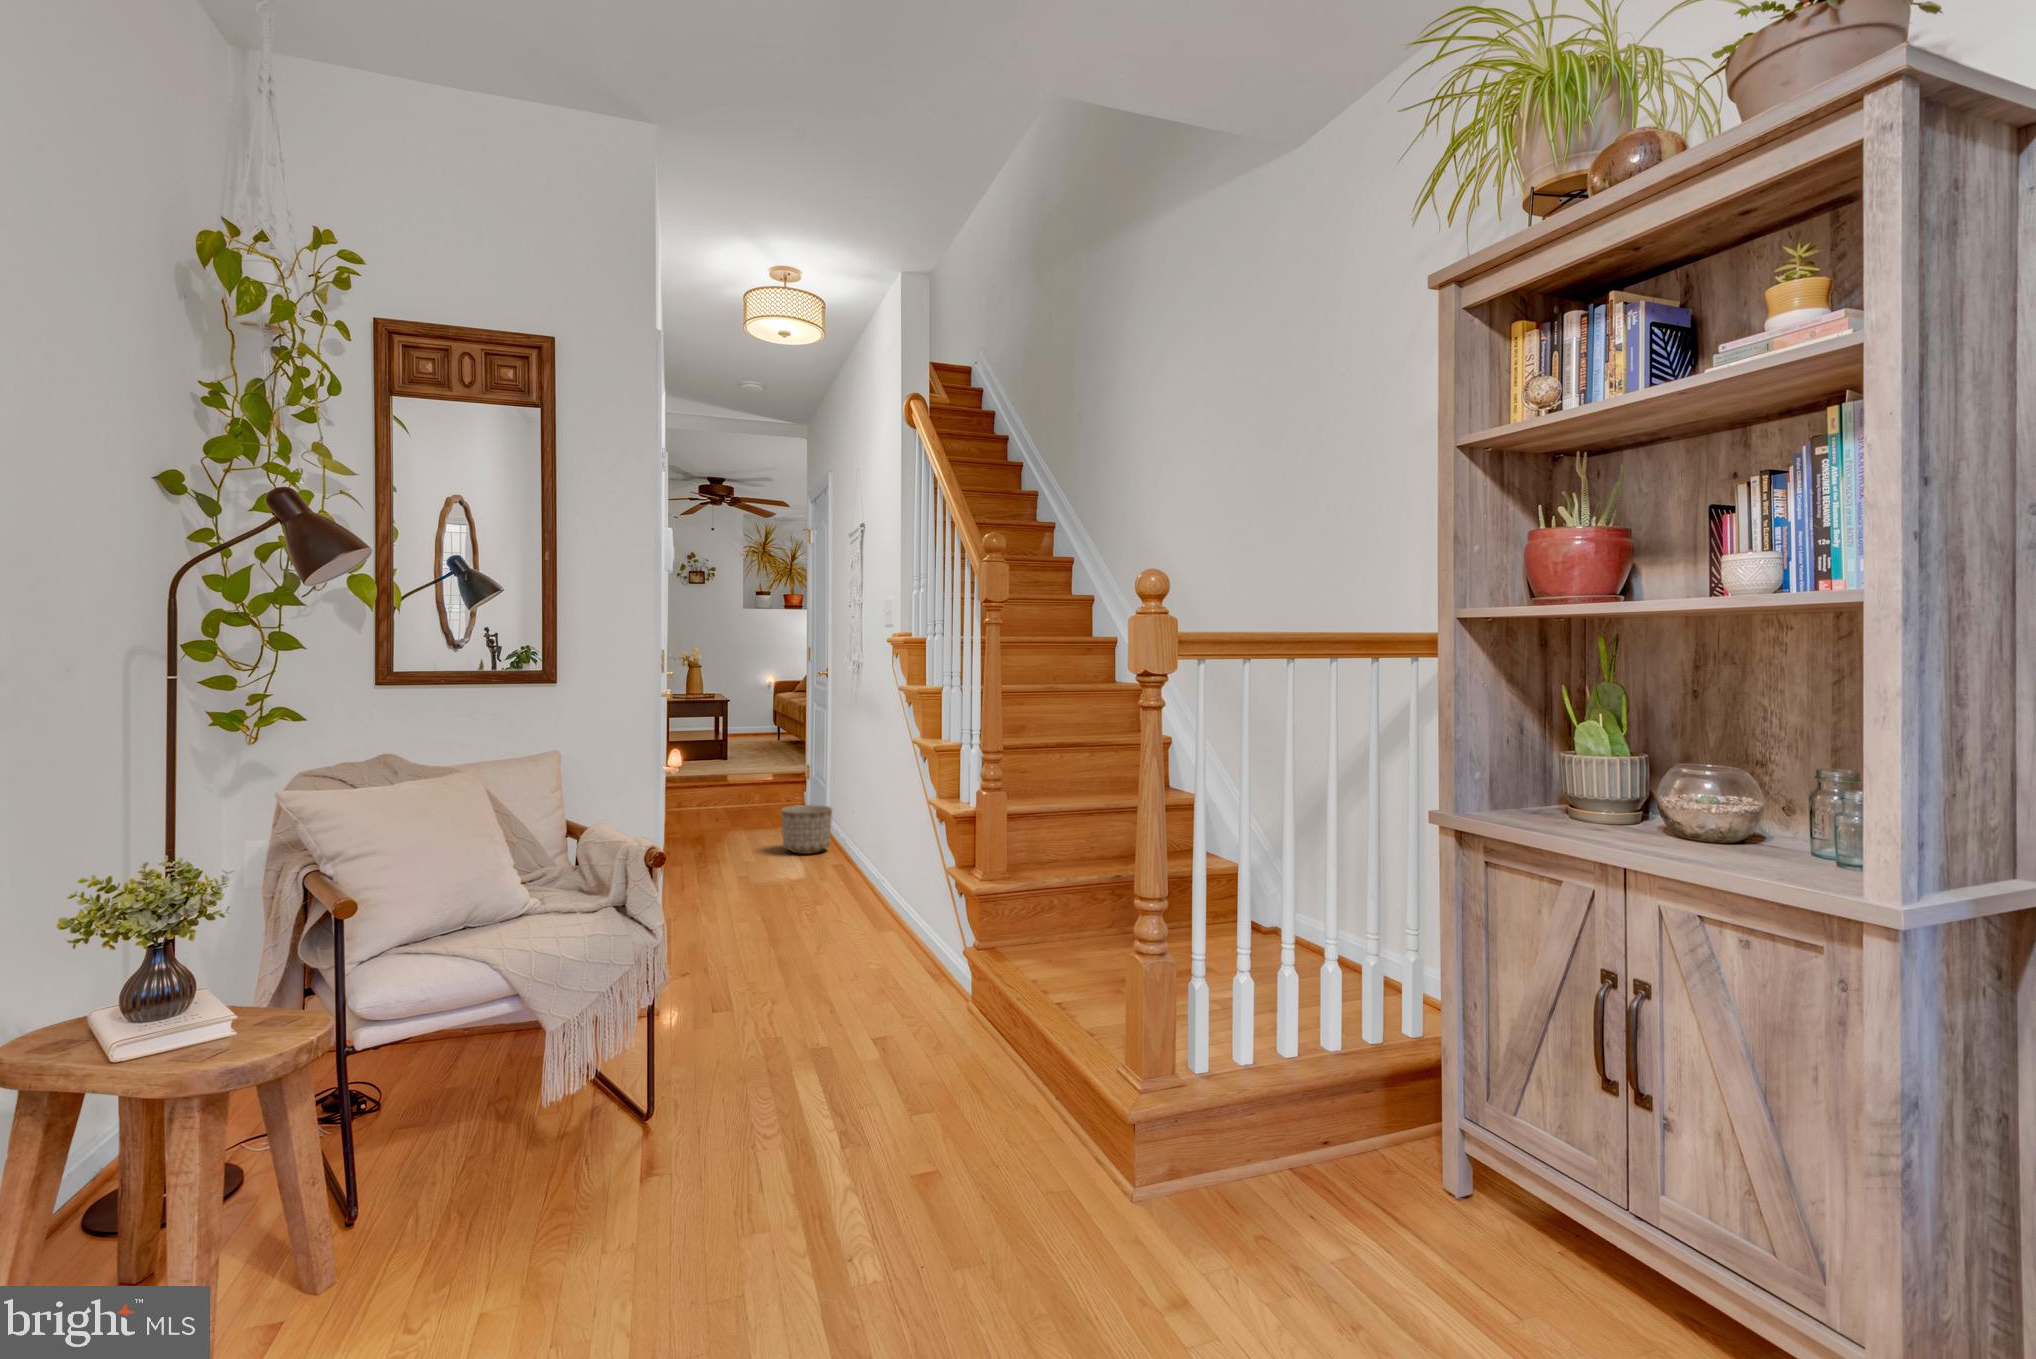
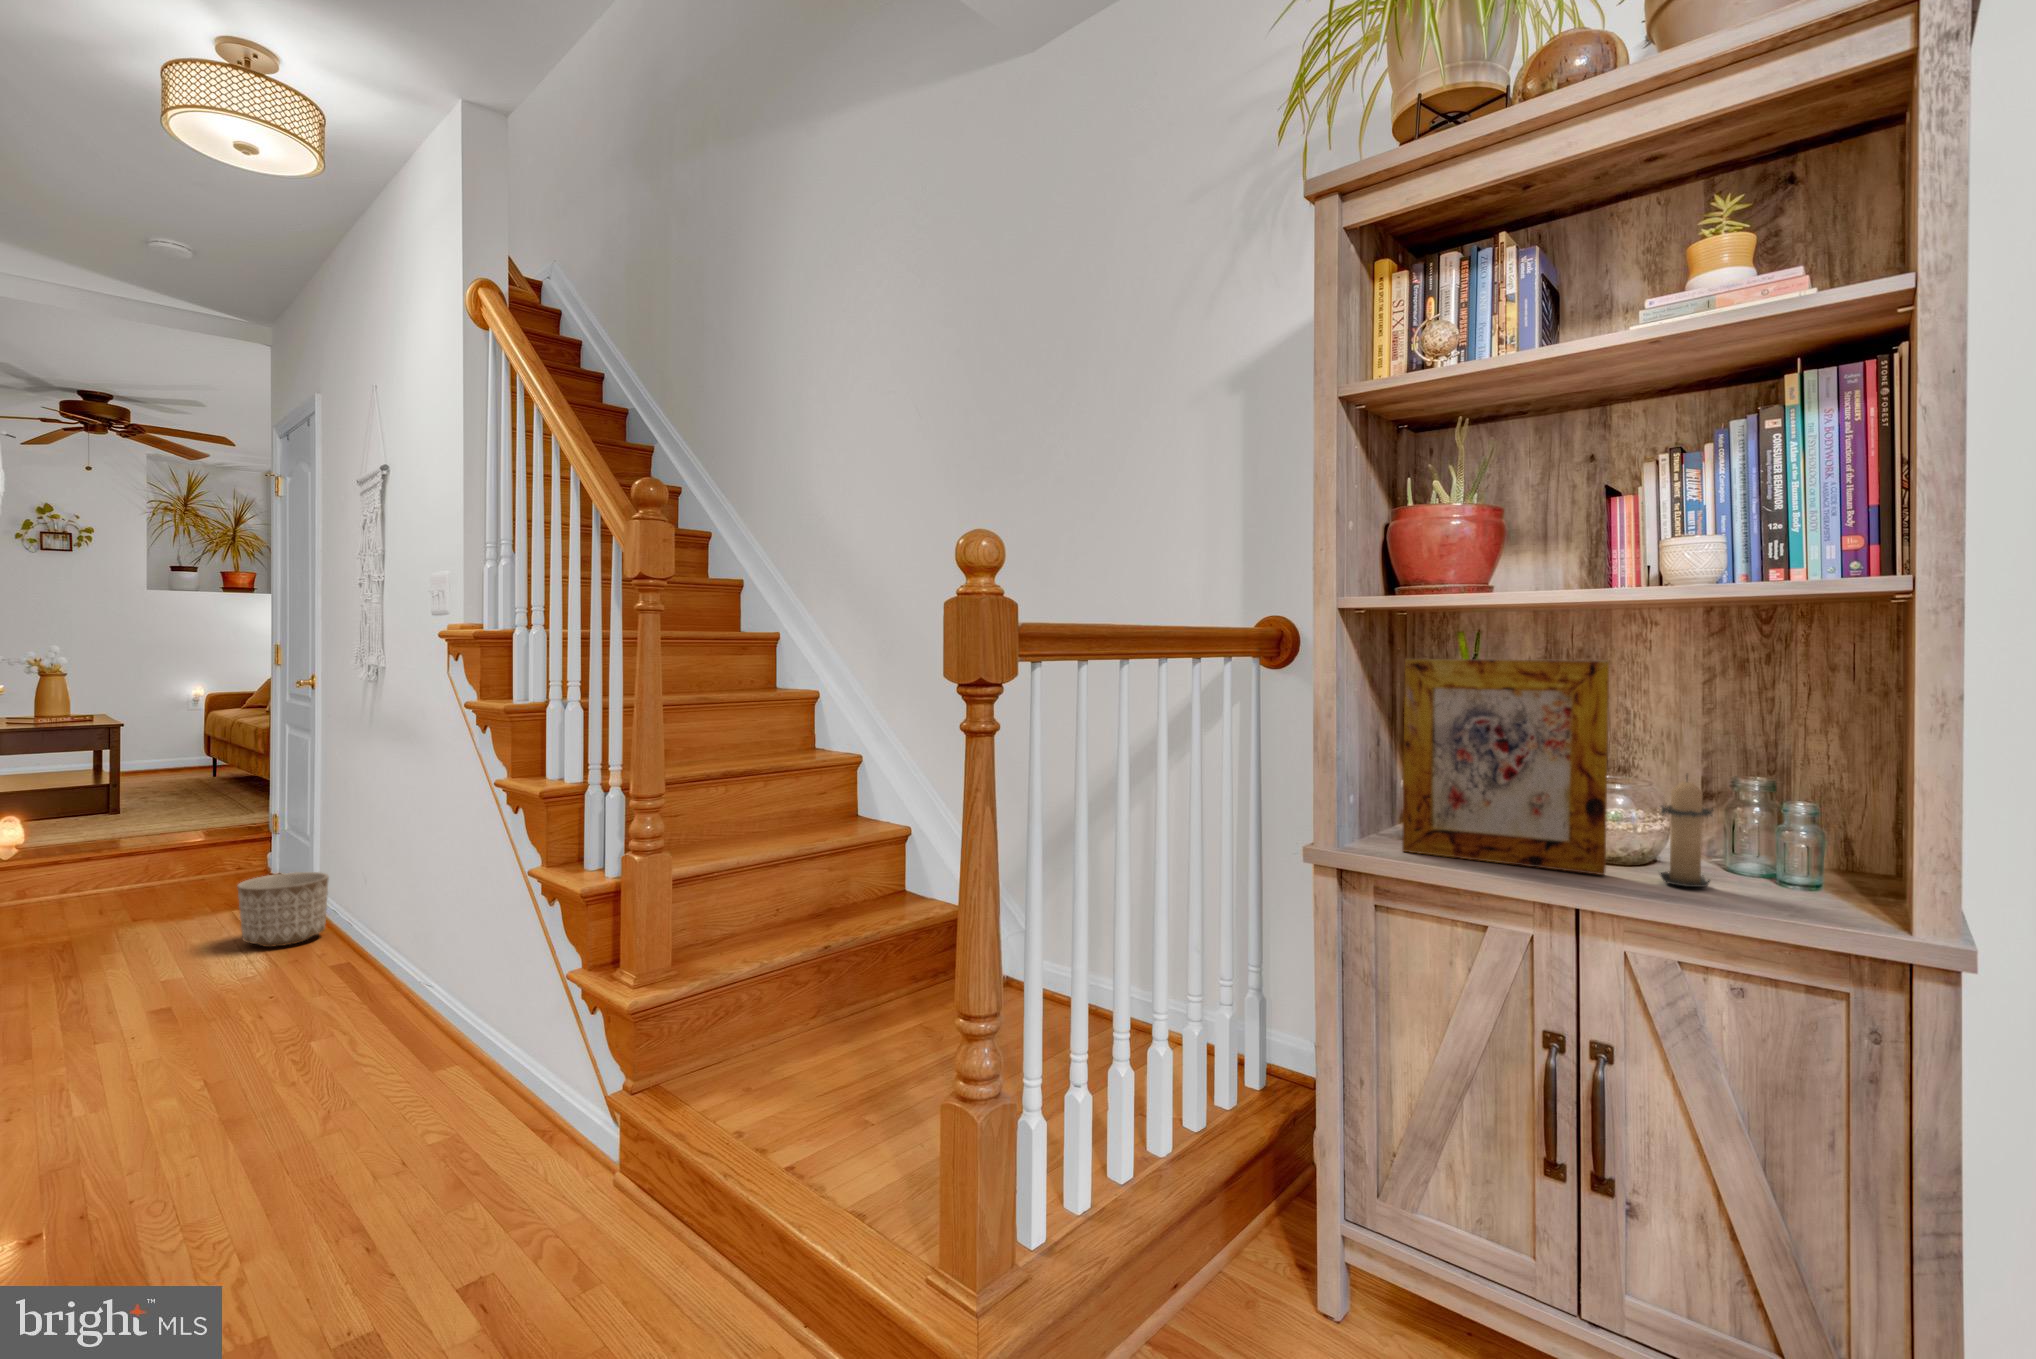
picture frame: none [1509,658,1672,843] -> present [1402,659,1609,875]
candle: none [1698,758,1758,858] -> present [1660,775,1713,887]

